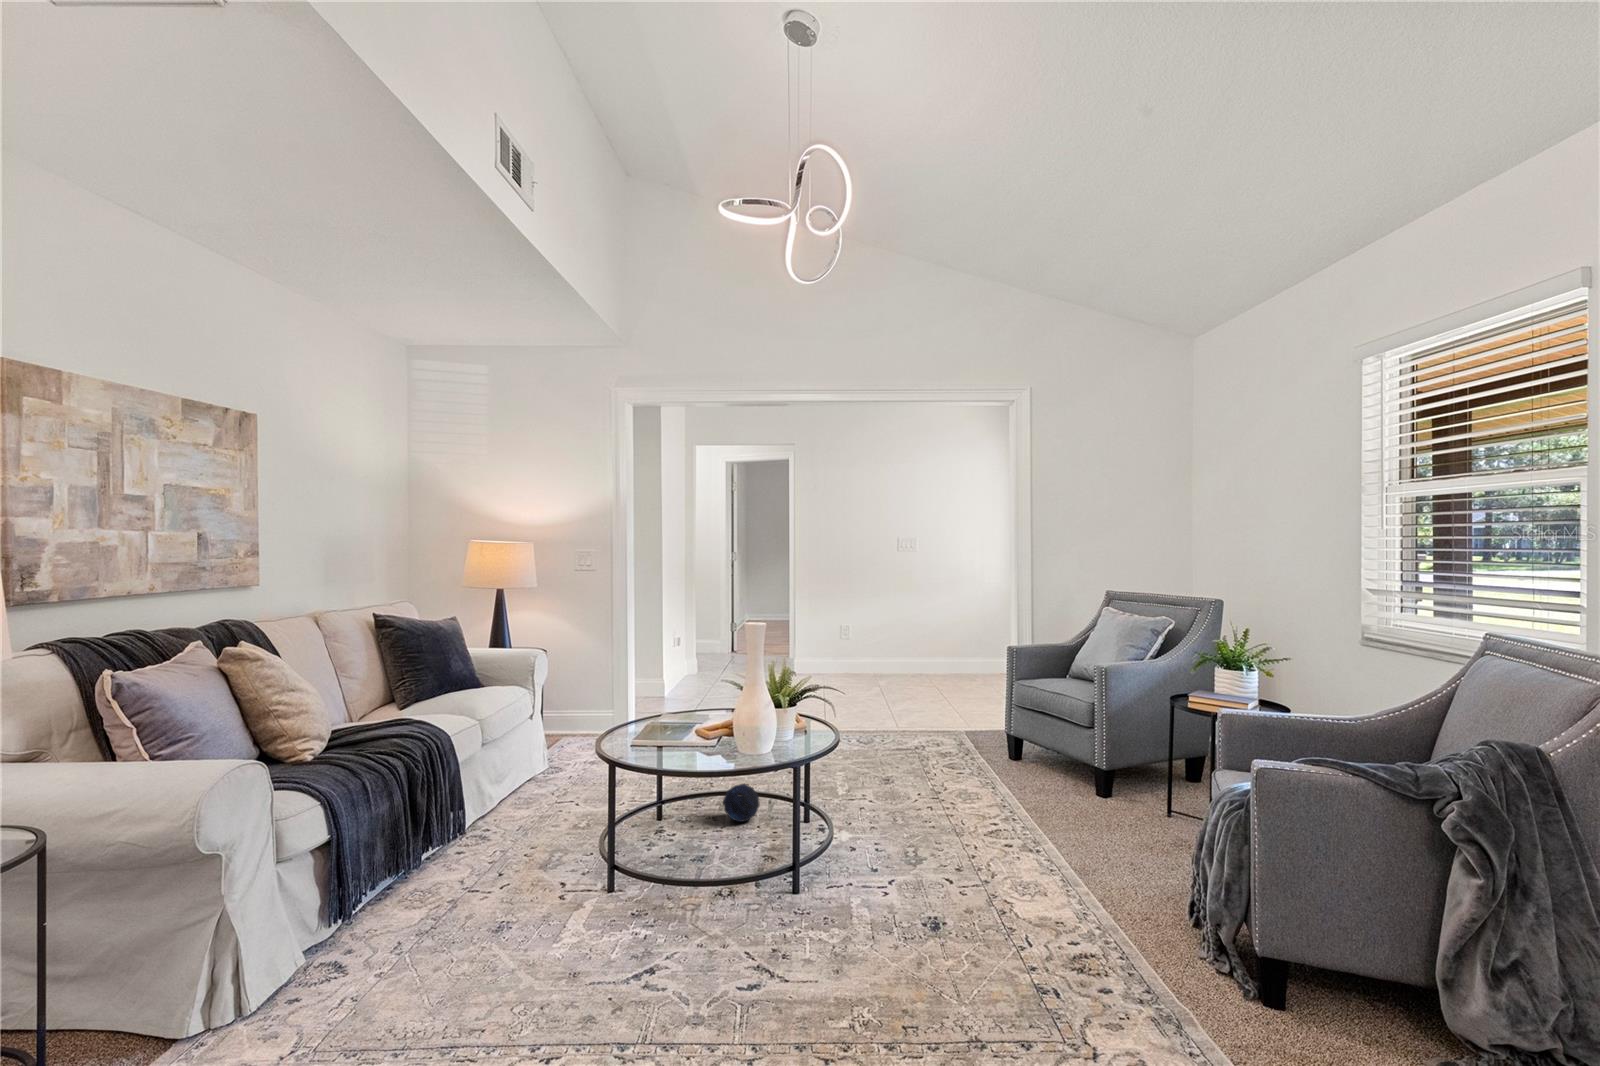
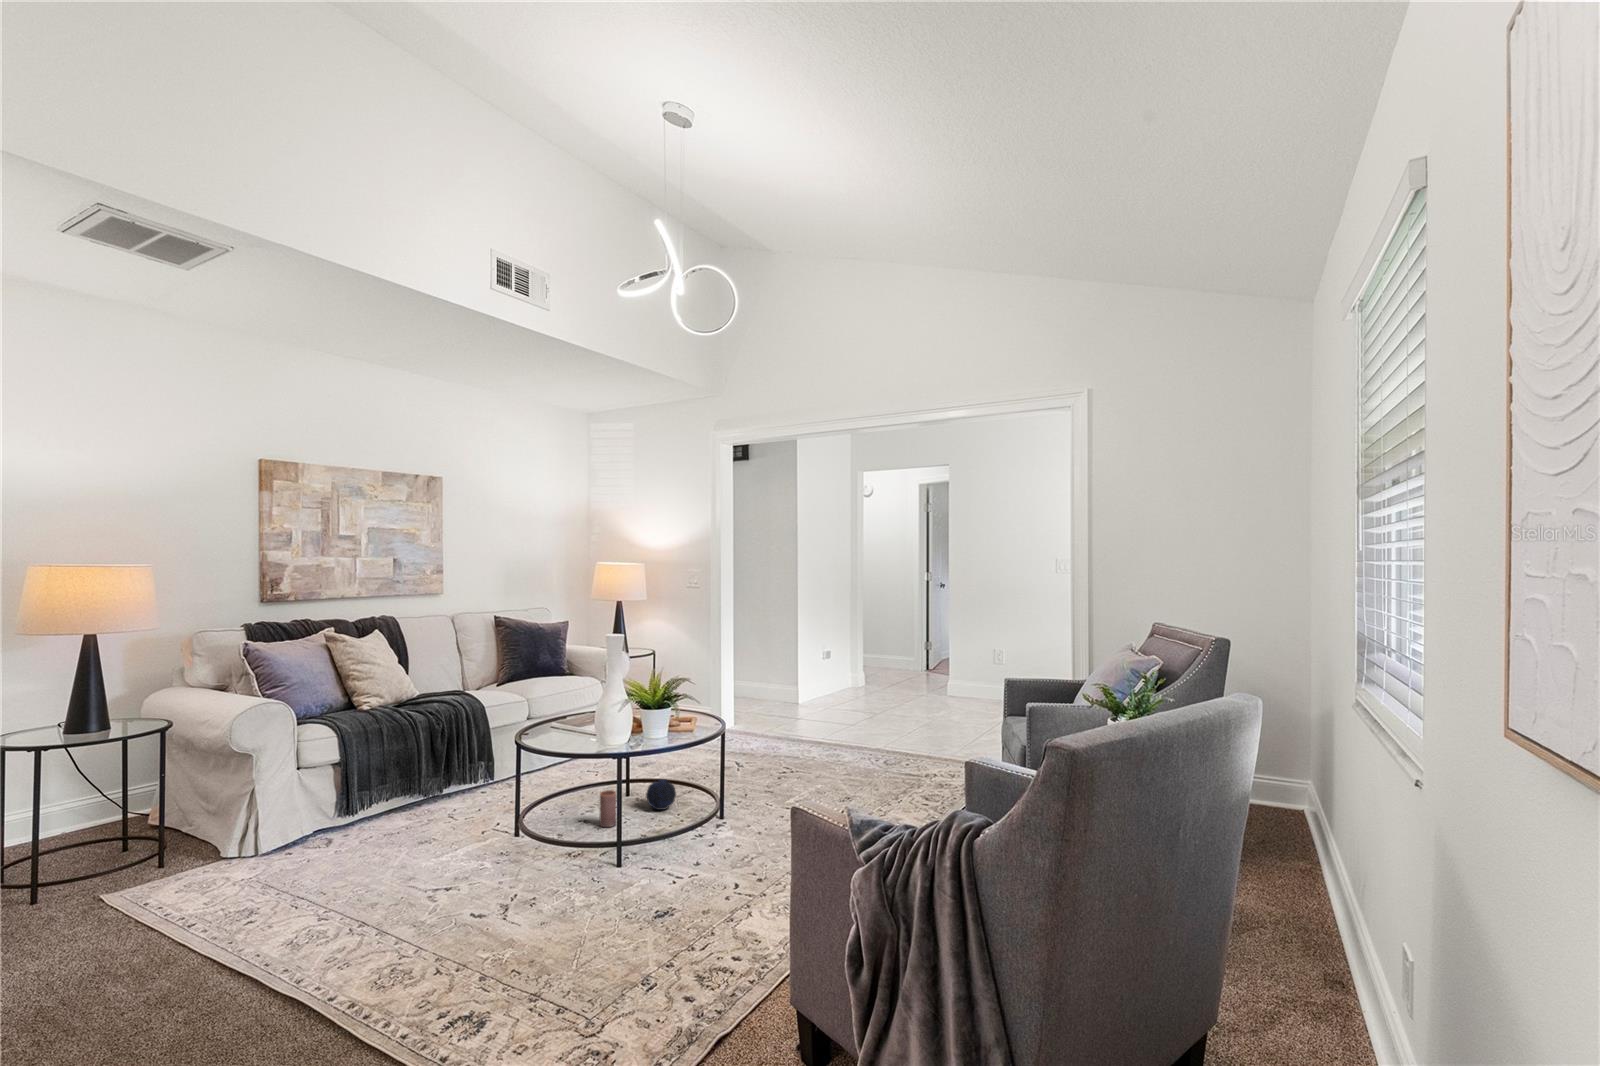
candle: none [708,806,728,854] -> present [600,790,616,827]

